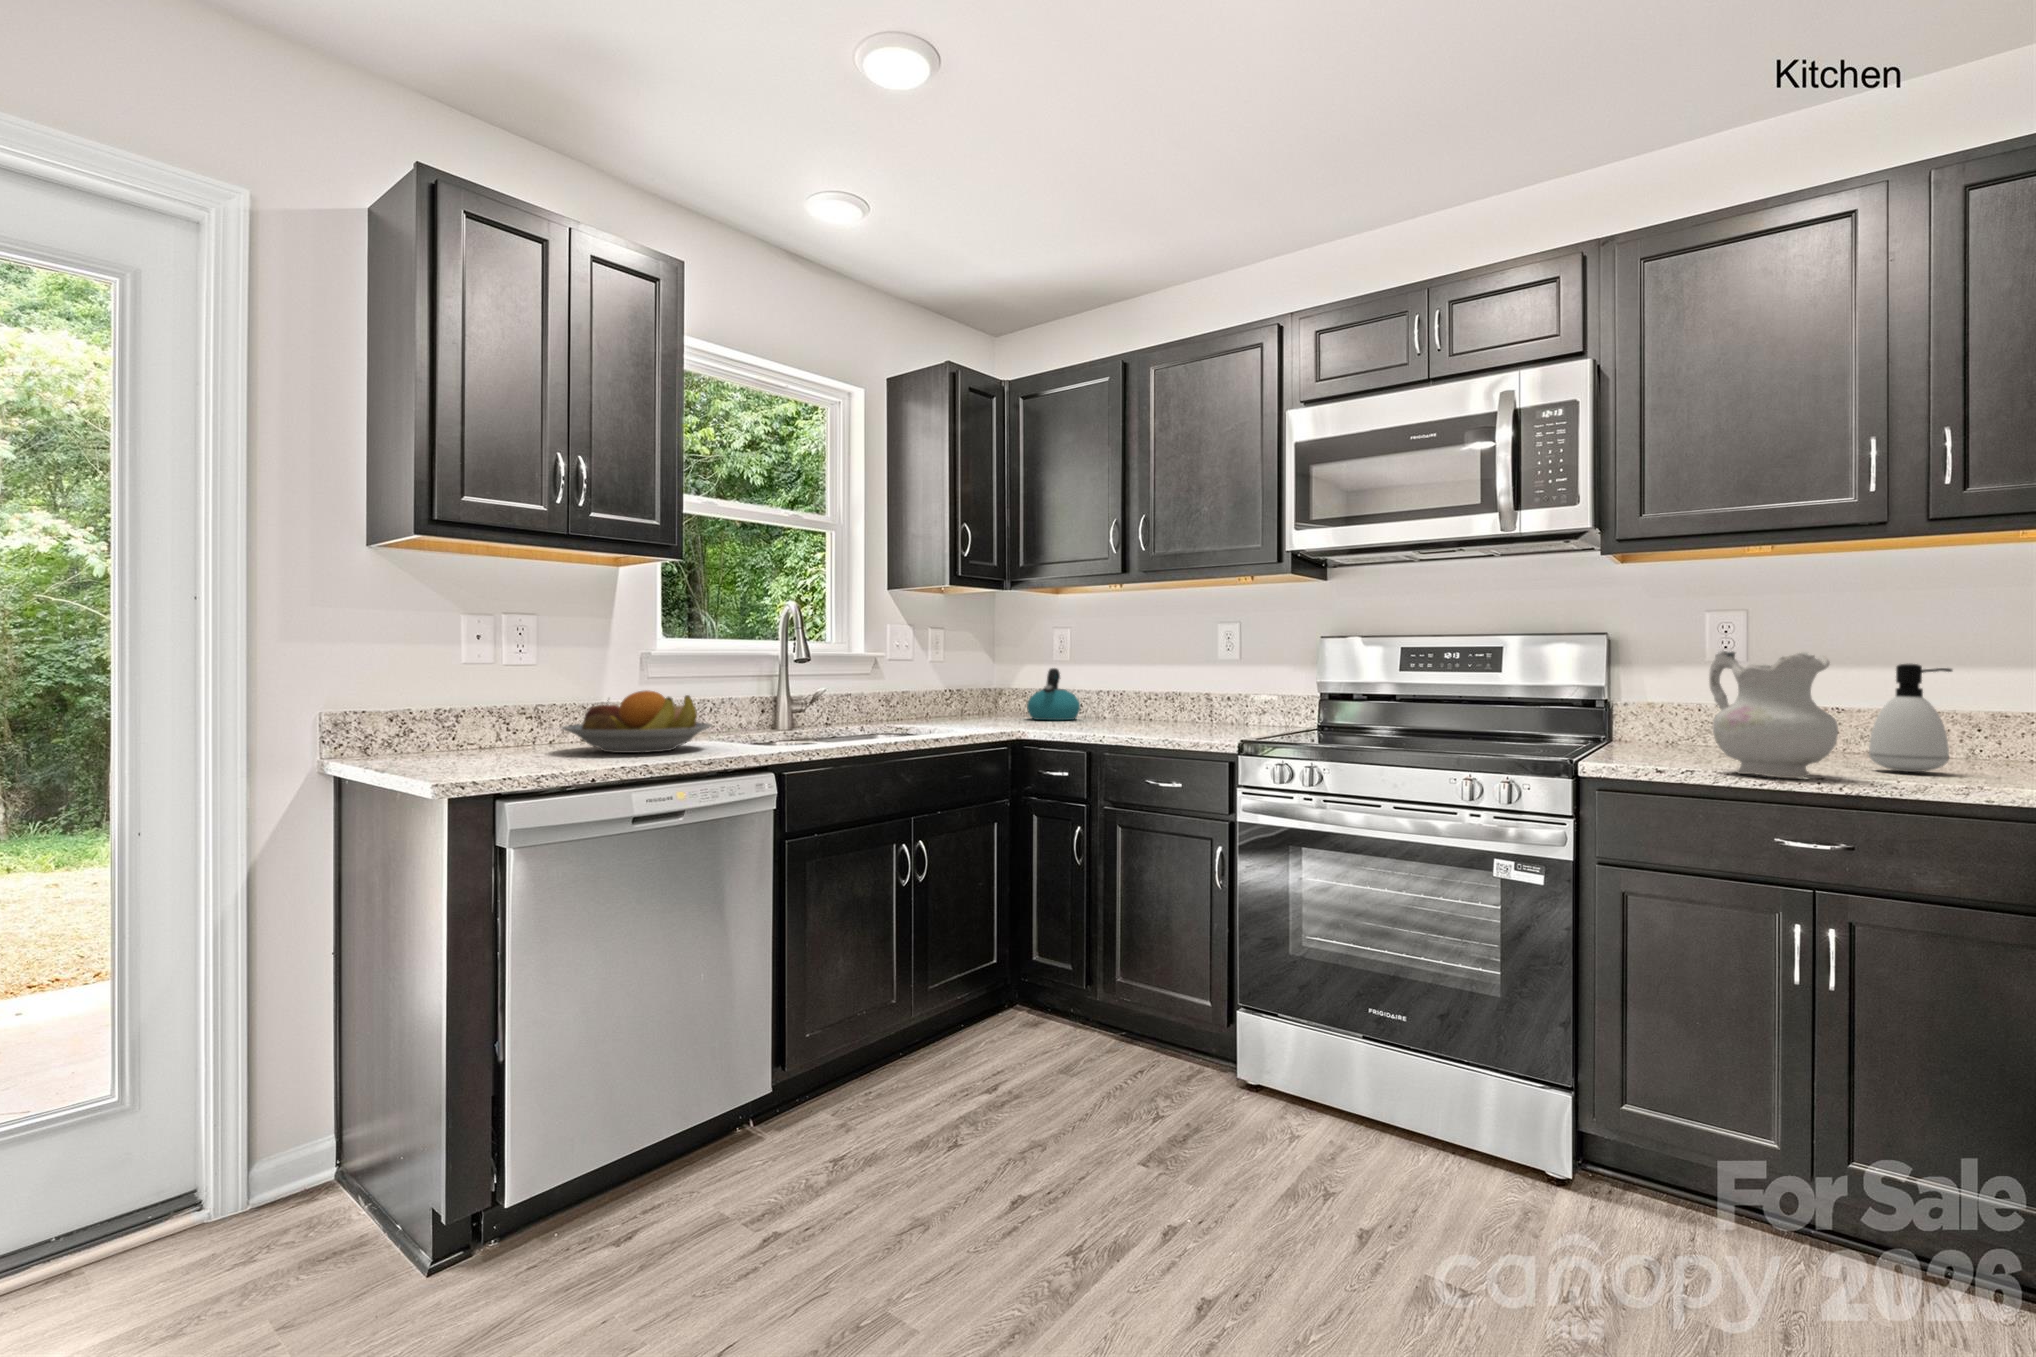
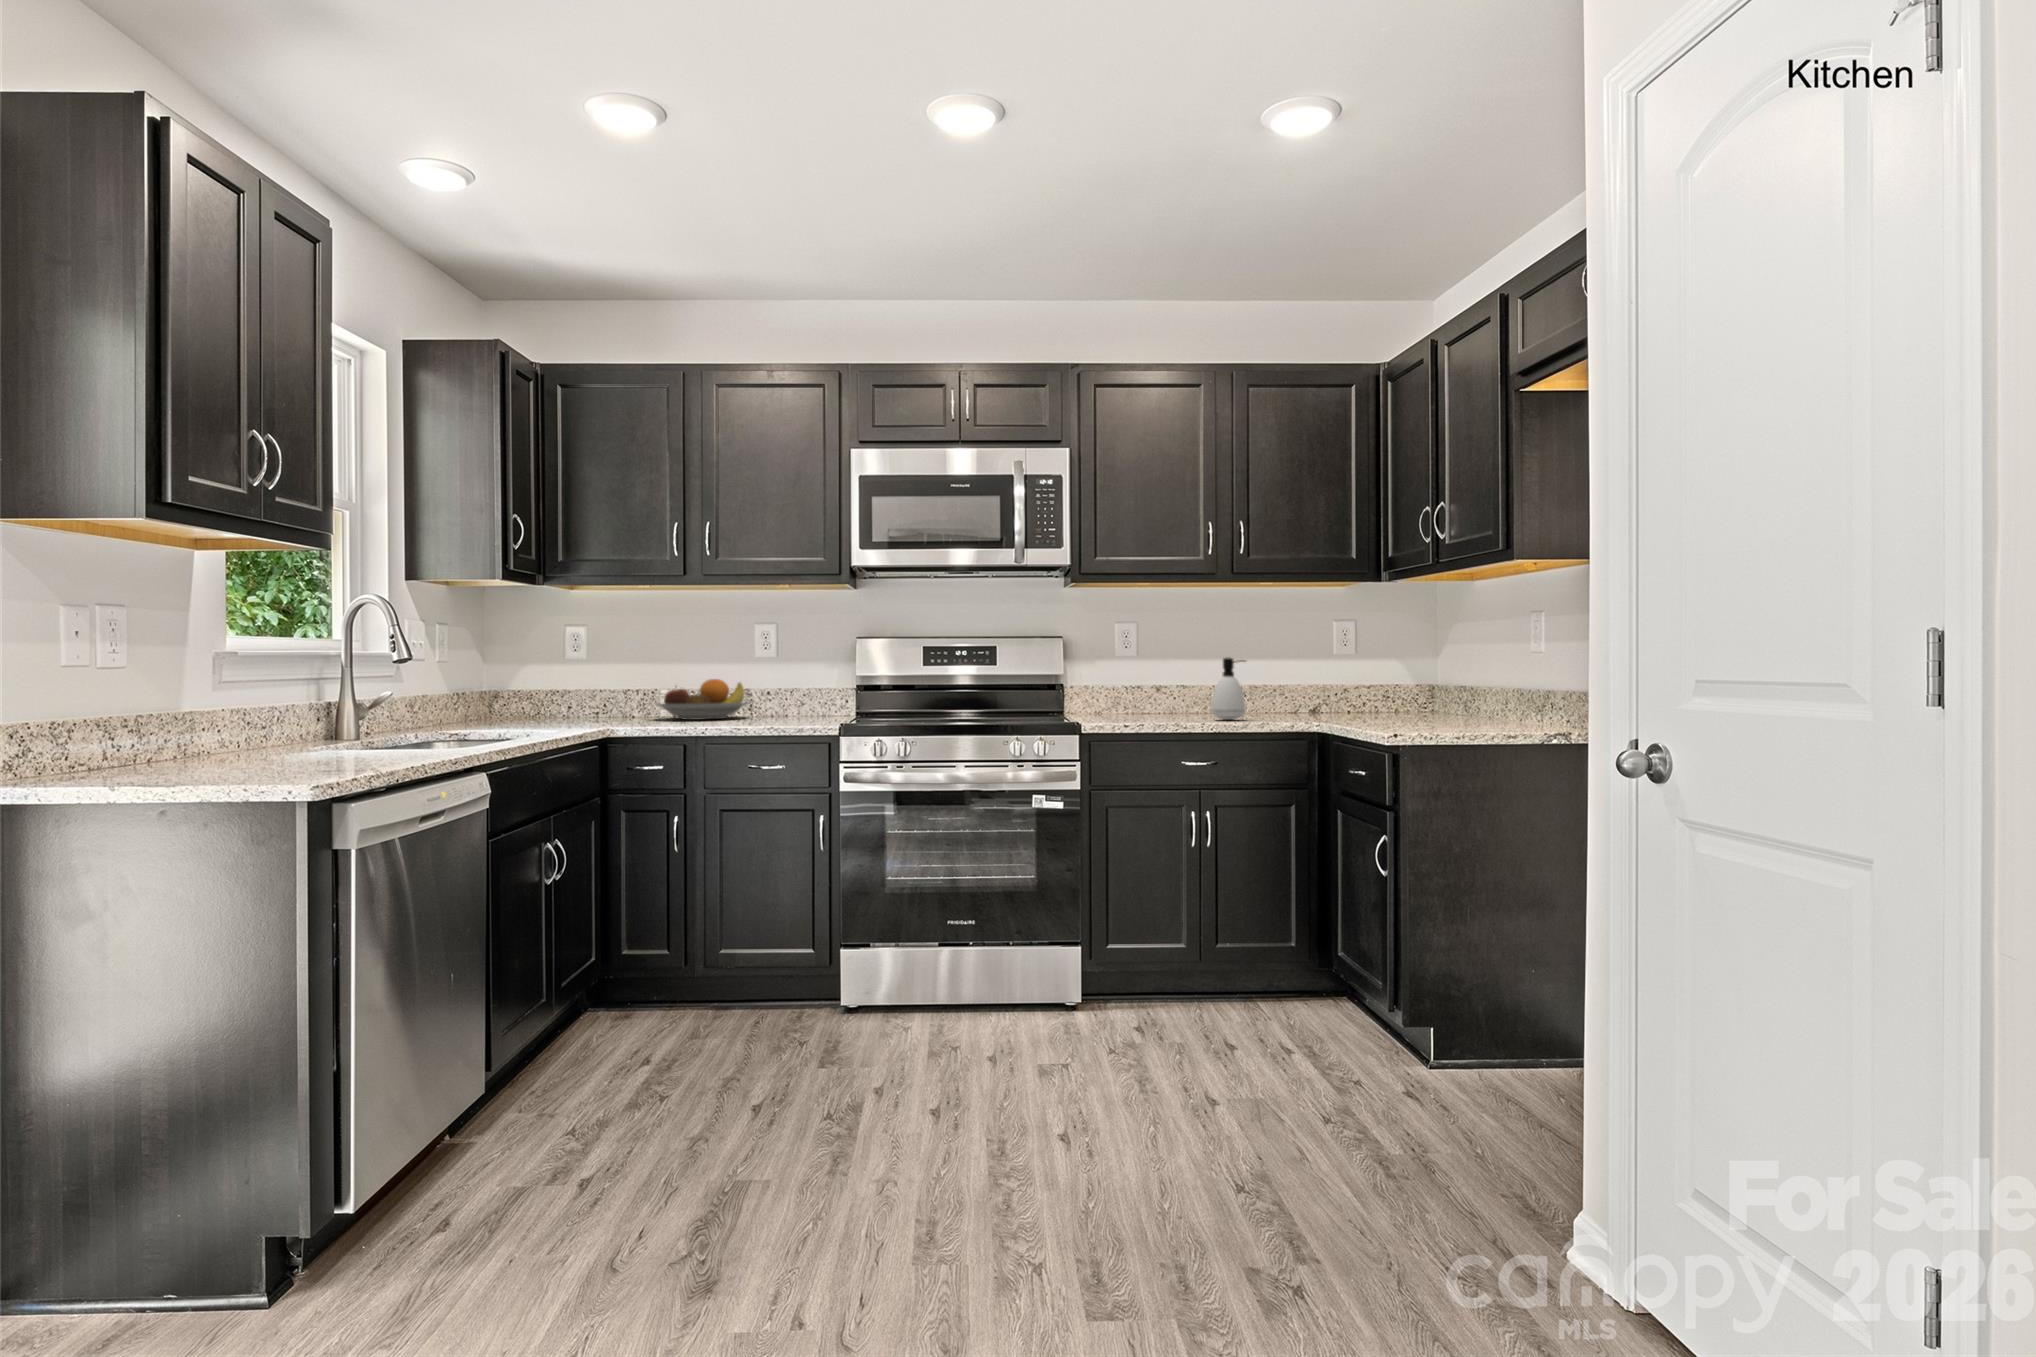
ceramic pitcher: present [1709,651,1838,778] -> none [1146,650,1210,725]
kettle: present [1027,668,1080,720] -> none [544,667,604,721]
fruit bowl: present [562,690,712,753] -> present [656,679,748,720]

